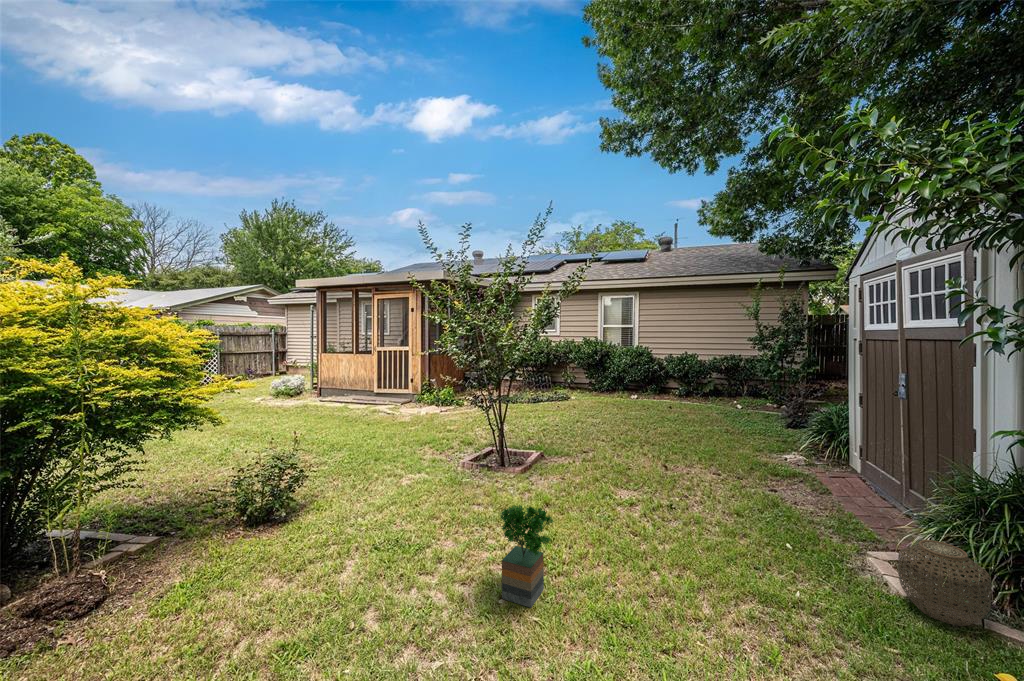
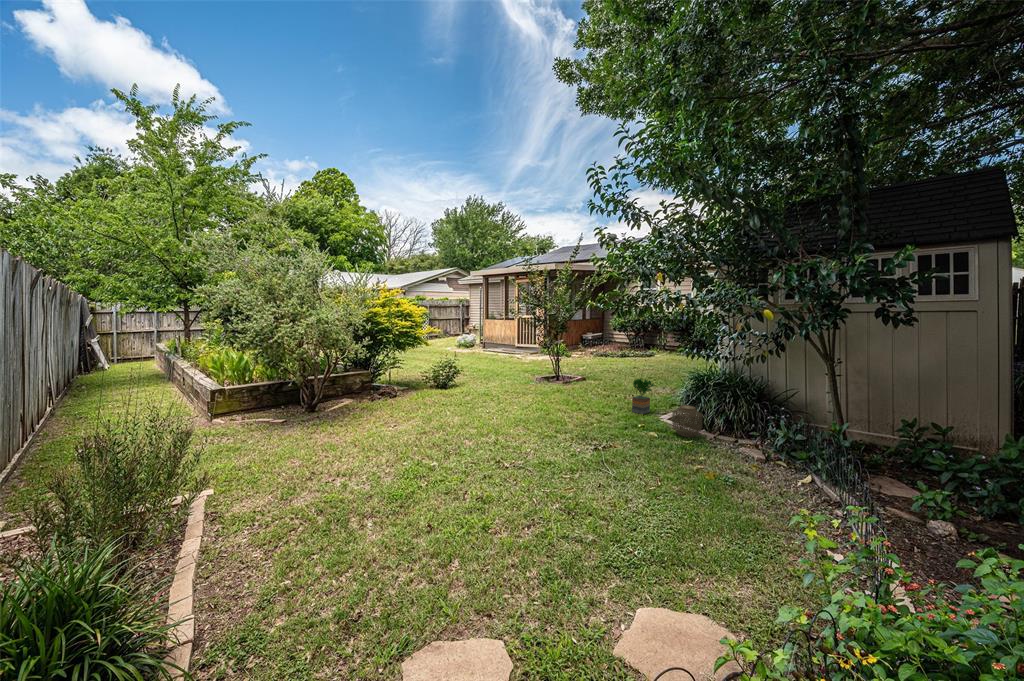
potted tree: present [500,505,554,608] -> present [632,379,654,414]

